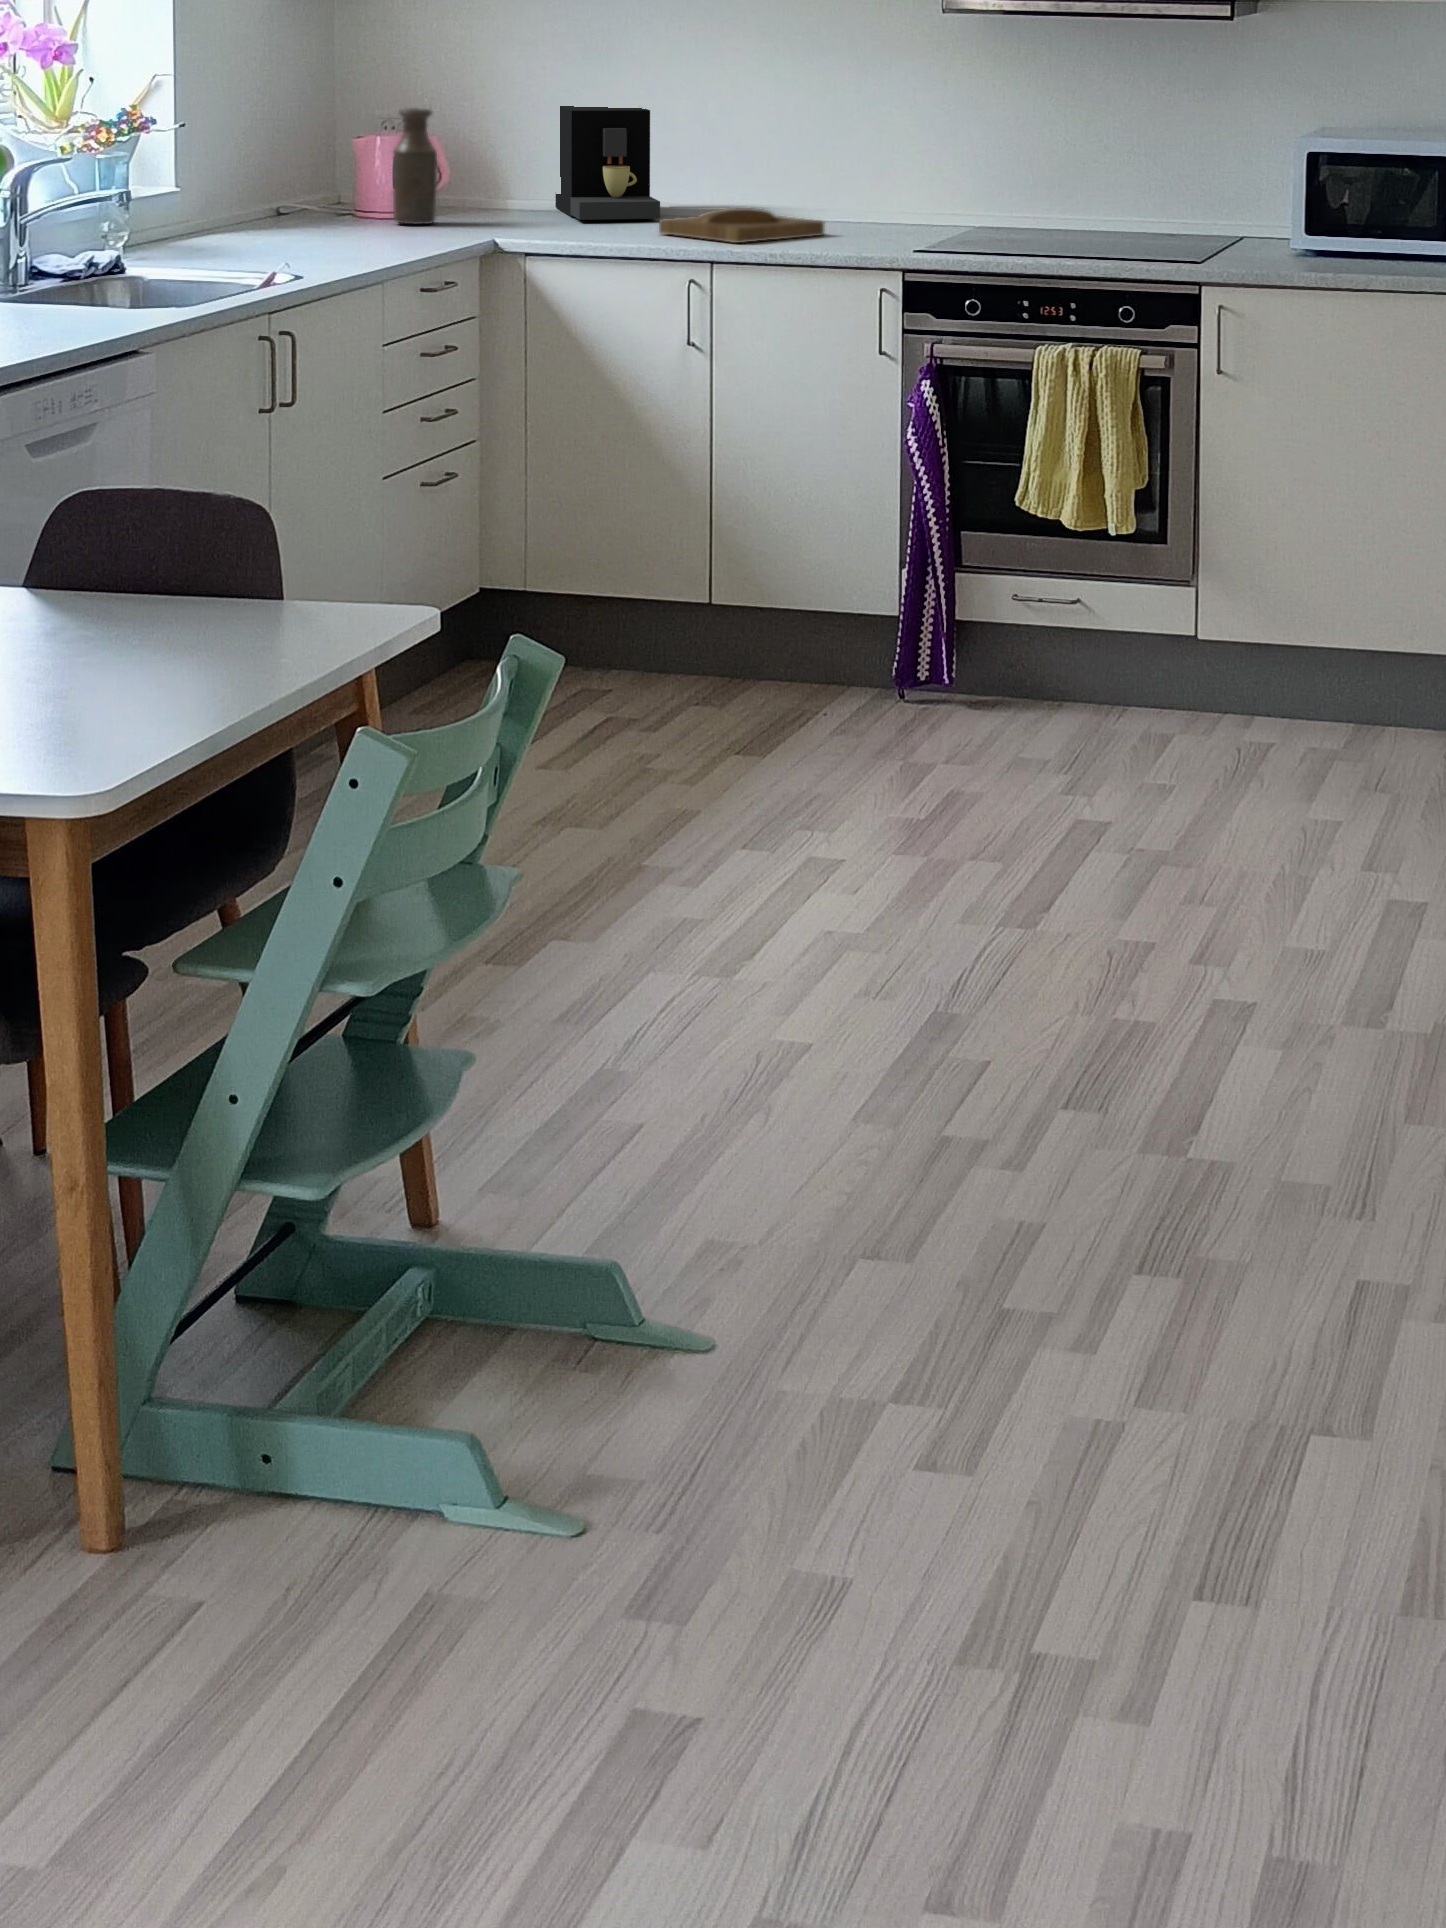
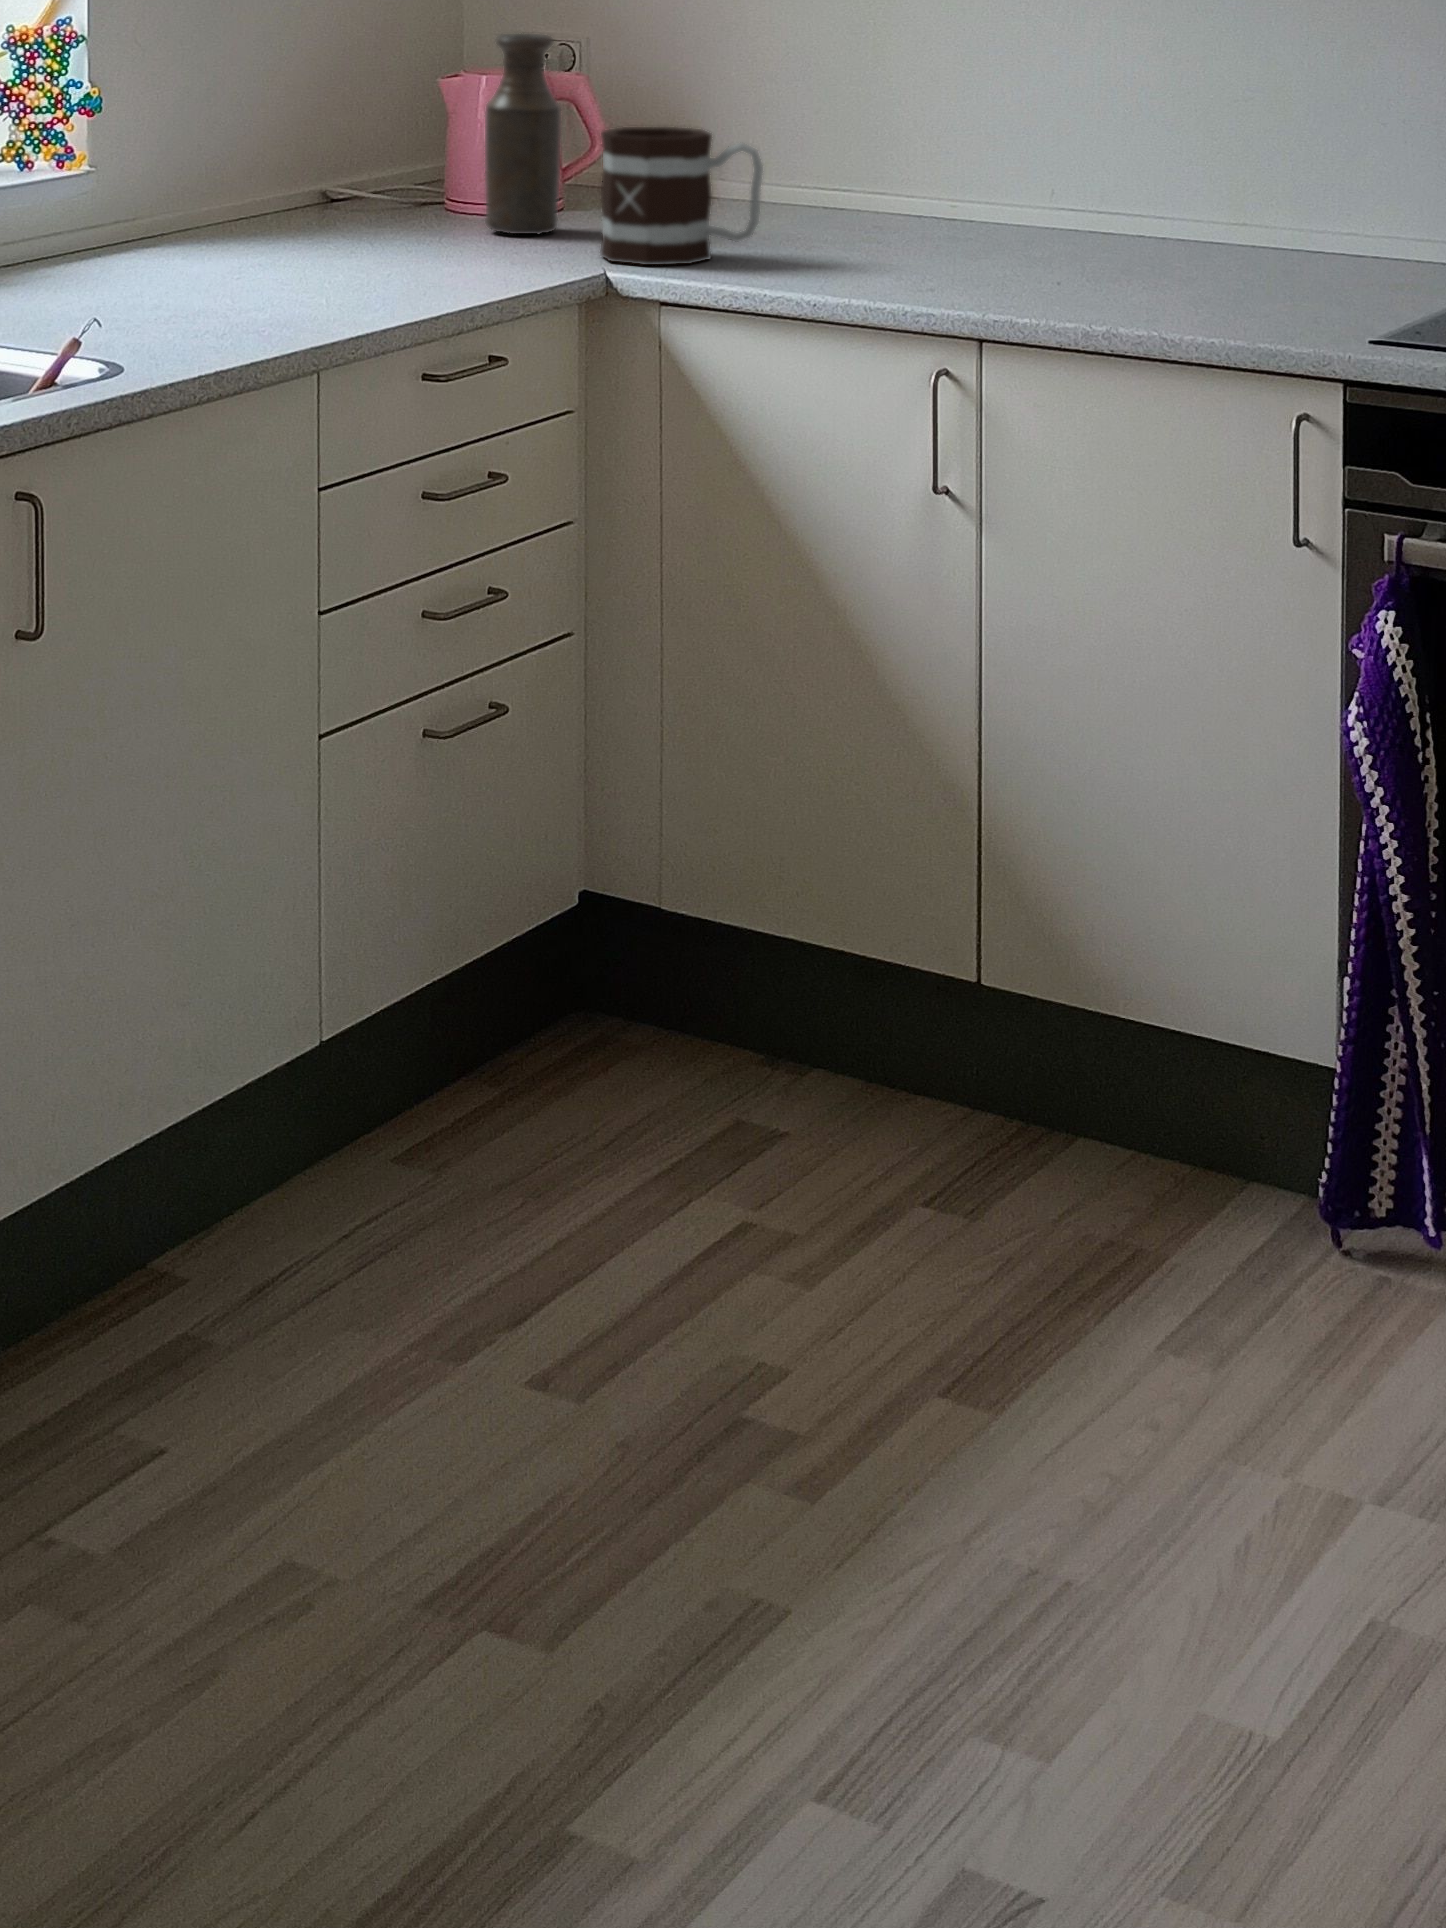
coffee maker: present [556,106,660,220] -> none [797,27,948,236]
mug: none [476,159,569,235] -> present [601,127,763,265]
tray: present [659,208,825,243] -> none [917,230,1225,302]

